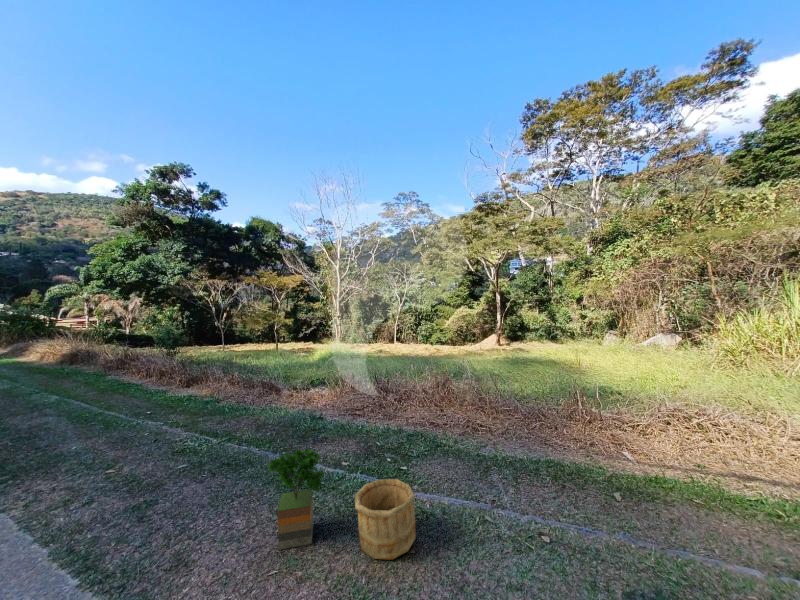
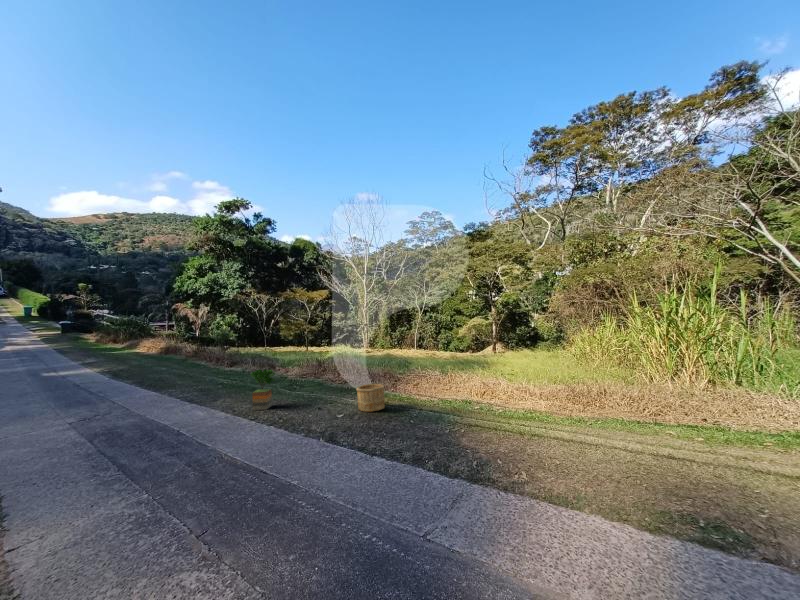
wooden bucket: present [355,479,416,560] -> present [356,384,385,412]

